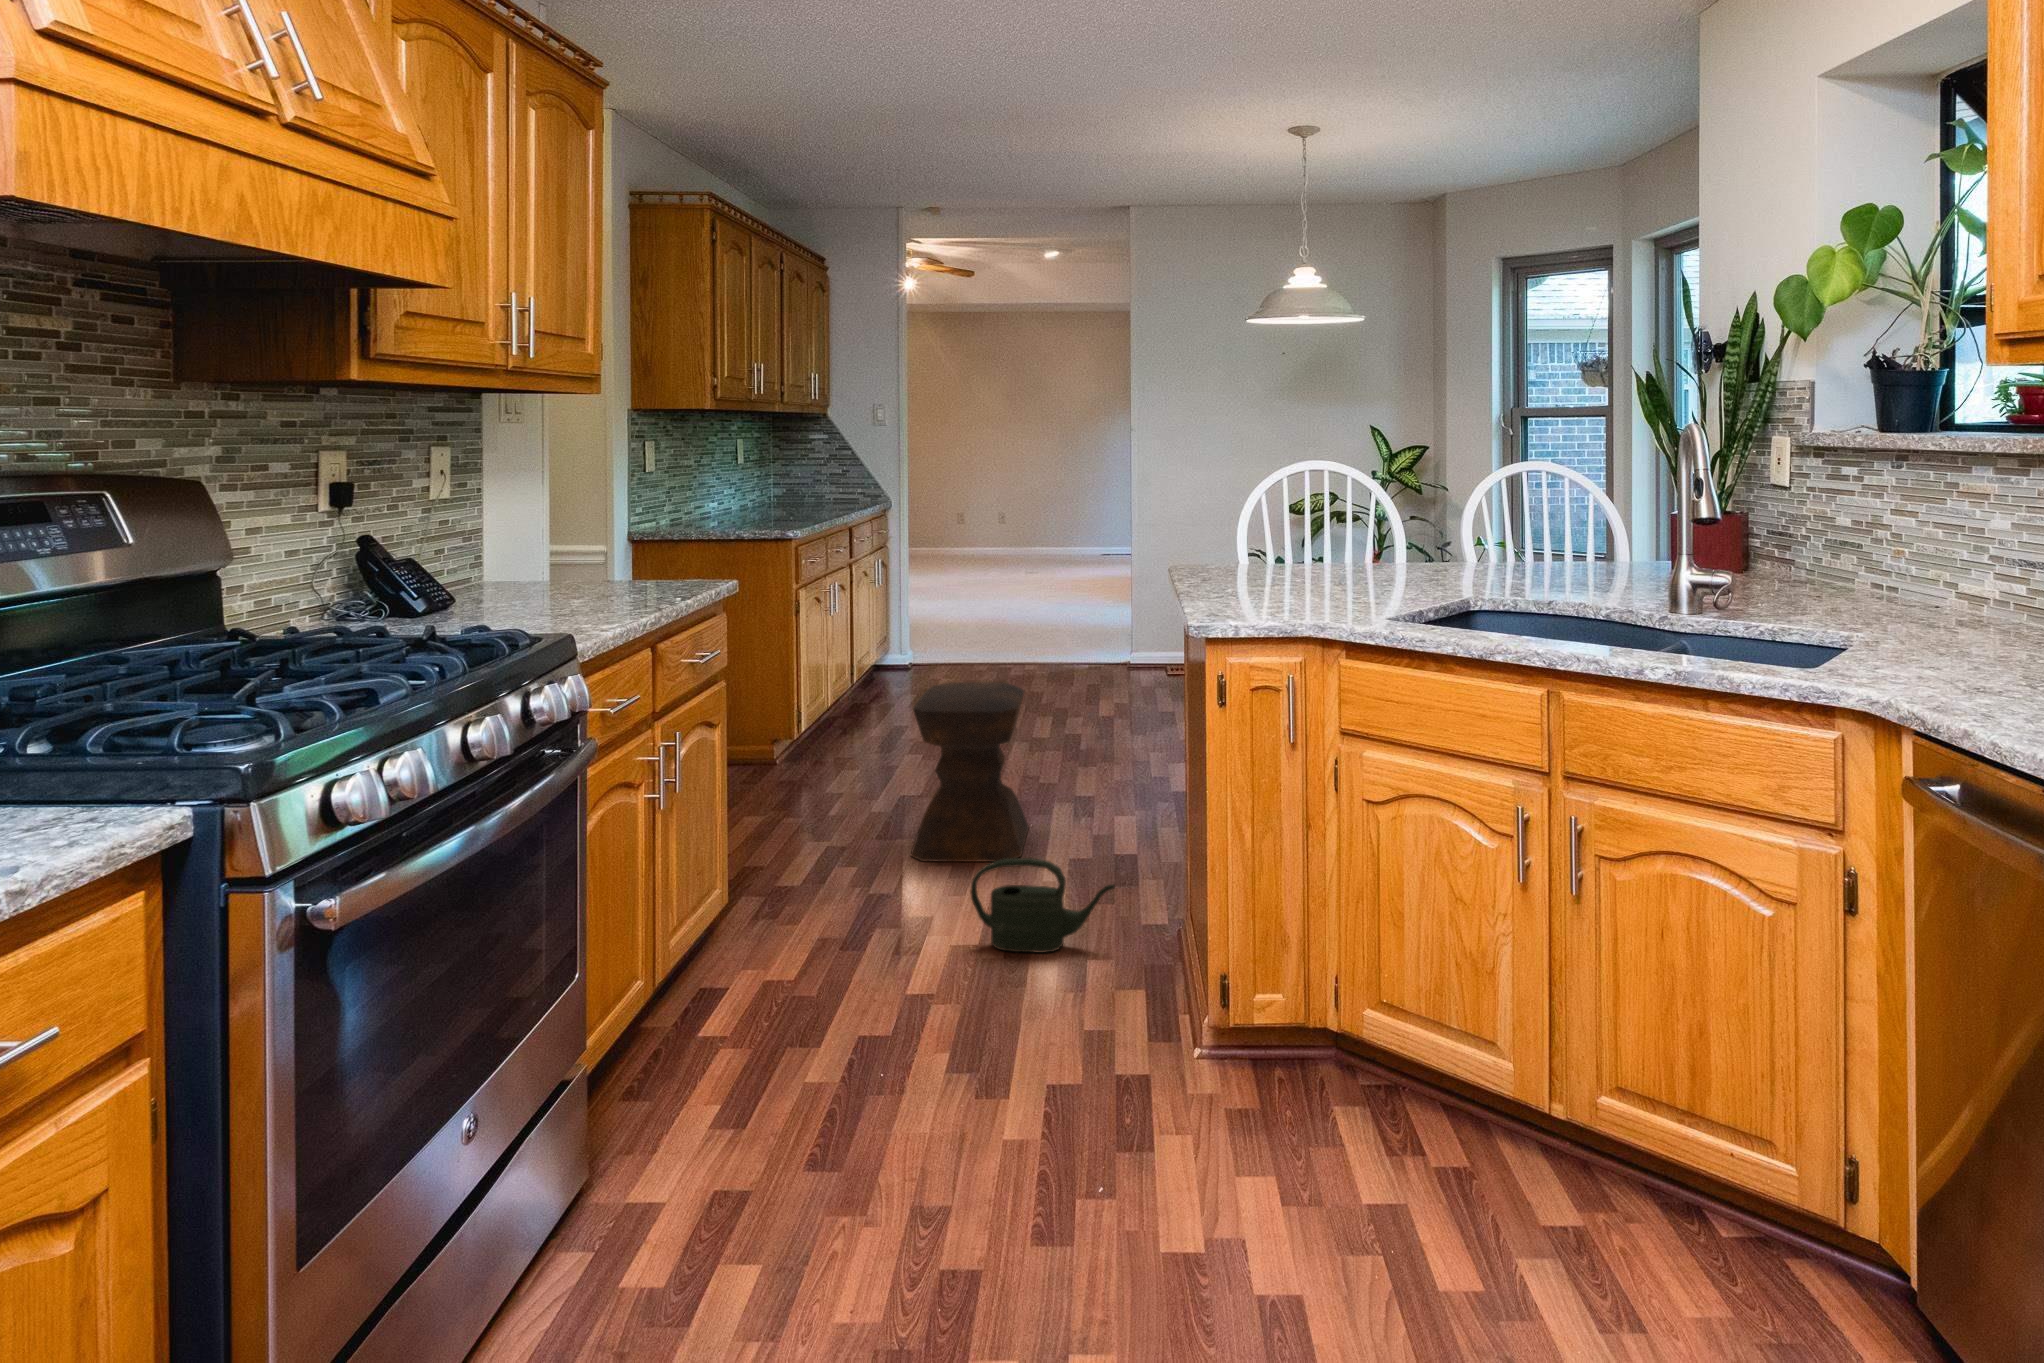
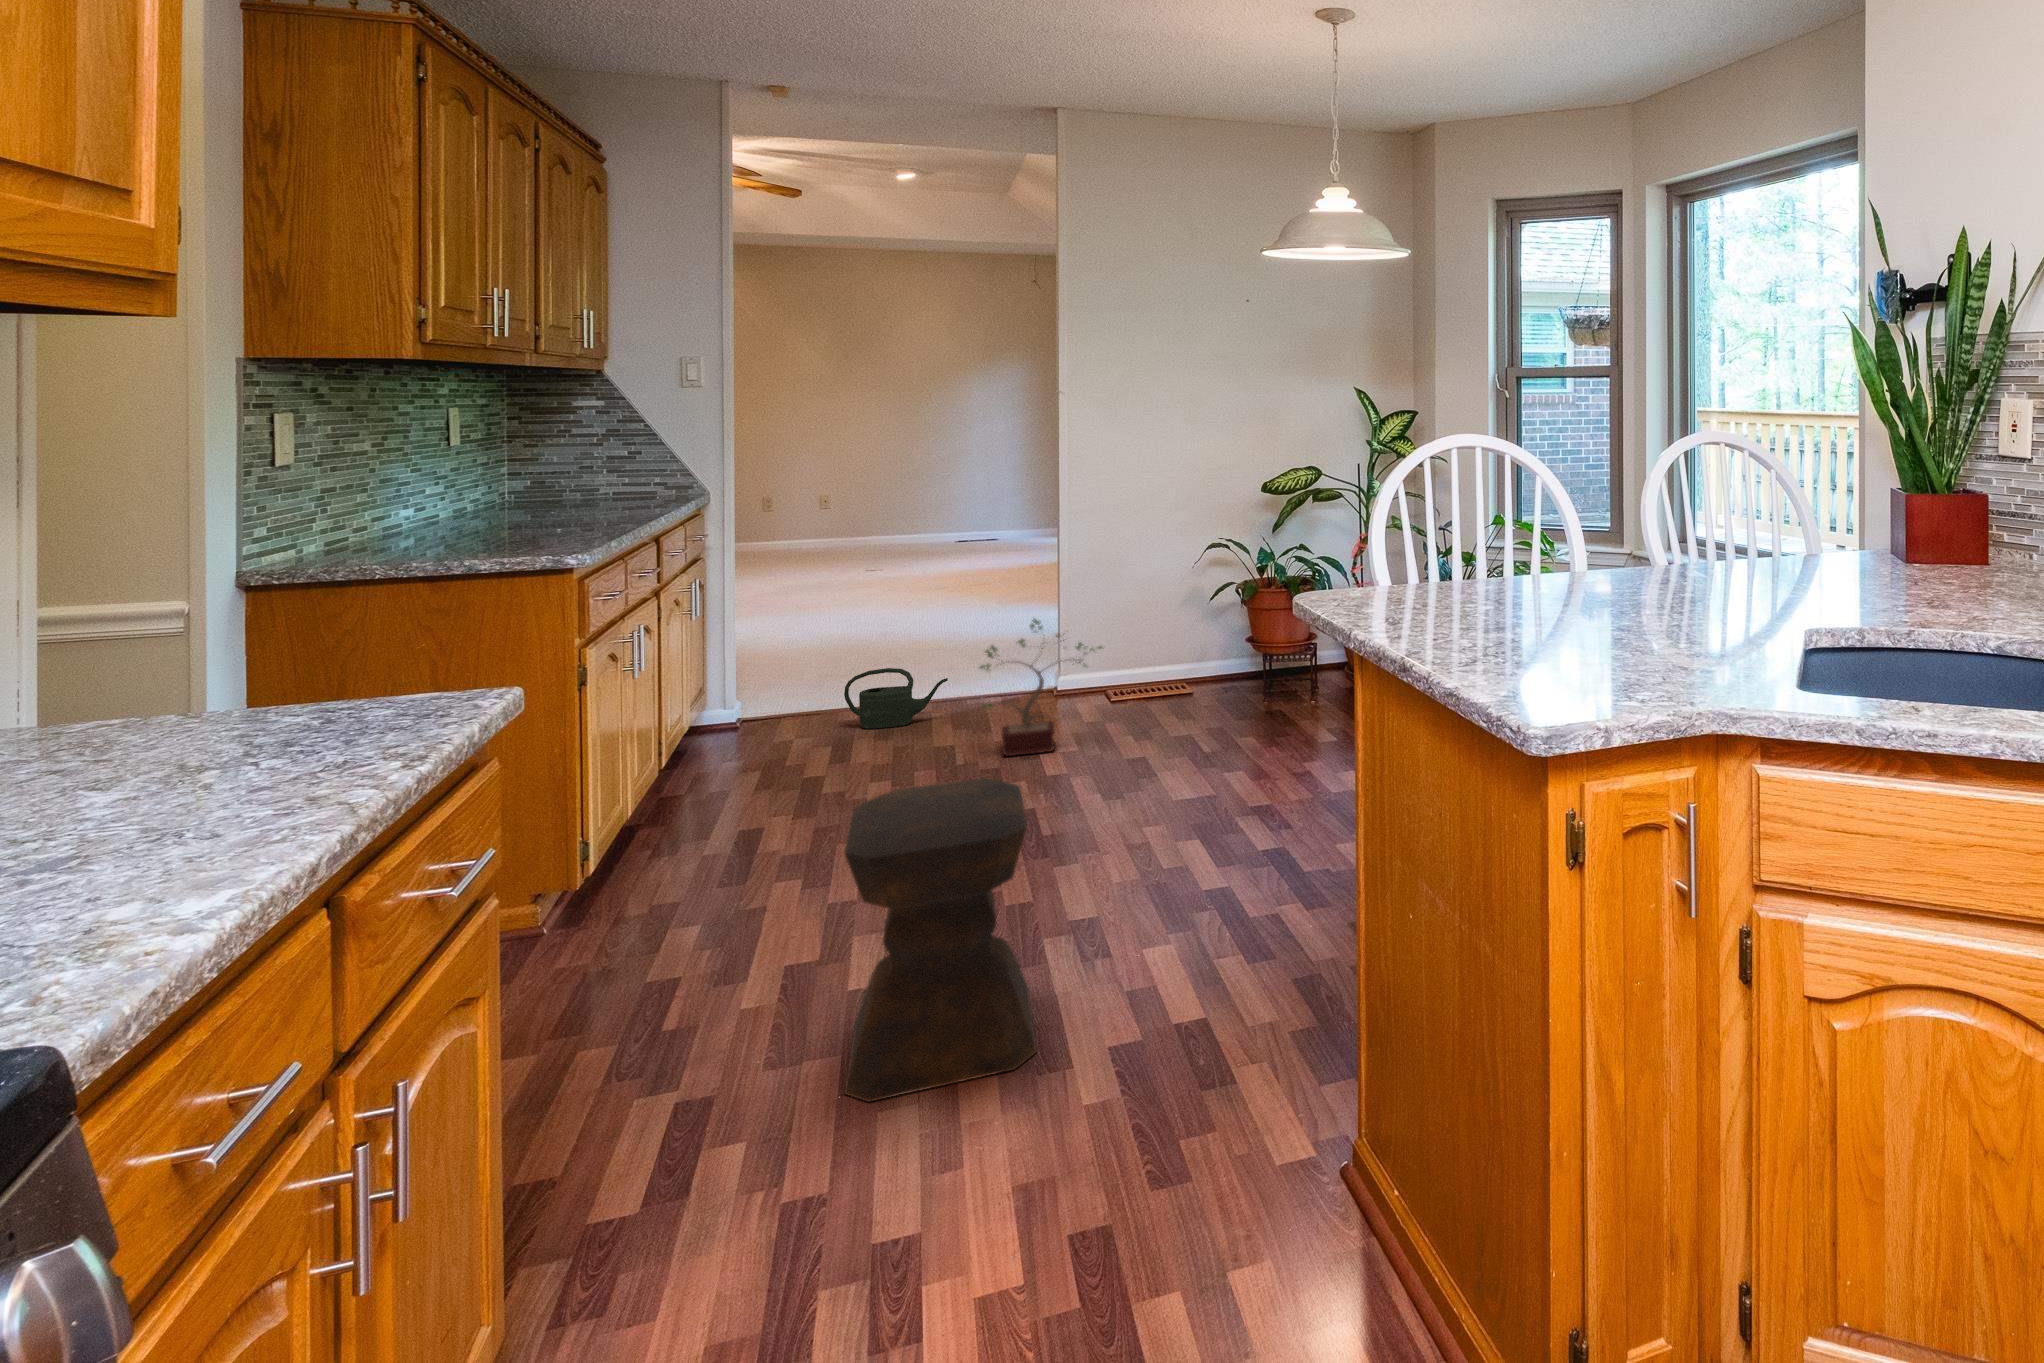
potted plant: none [1047,602,1140,706] -> present [980,619,1102,756]
watering can: present [971,858,1115,953] -> present [844,668,948,729]

